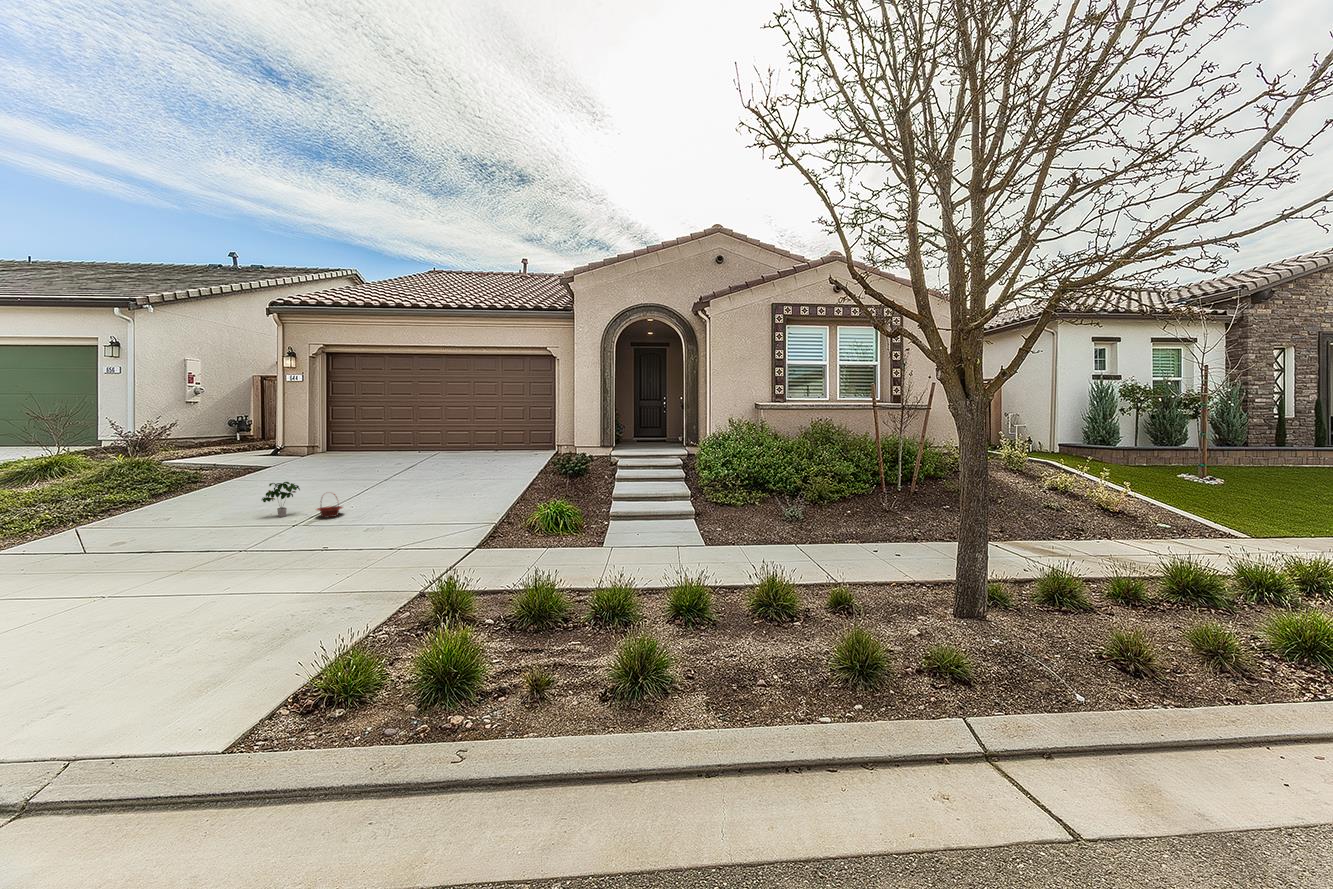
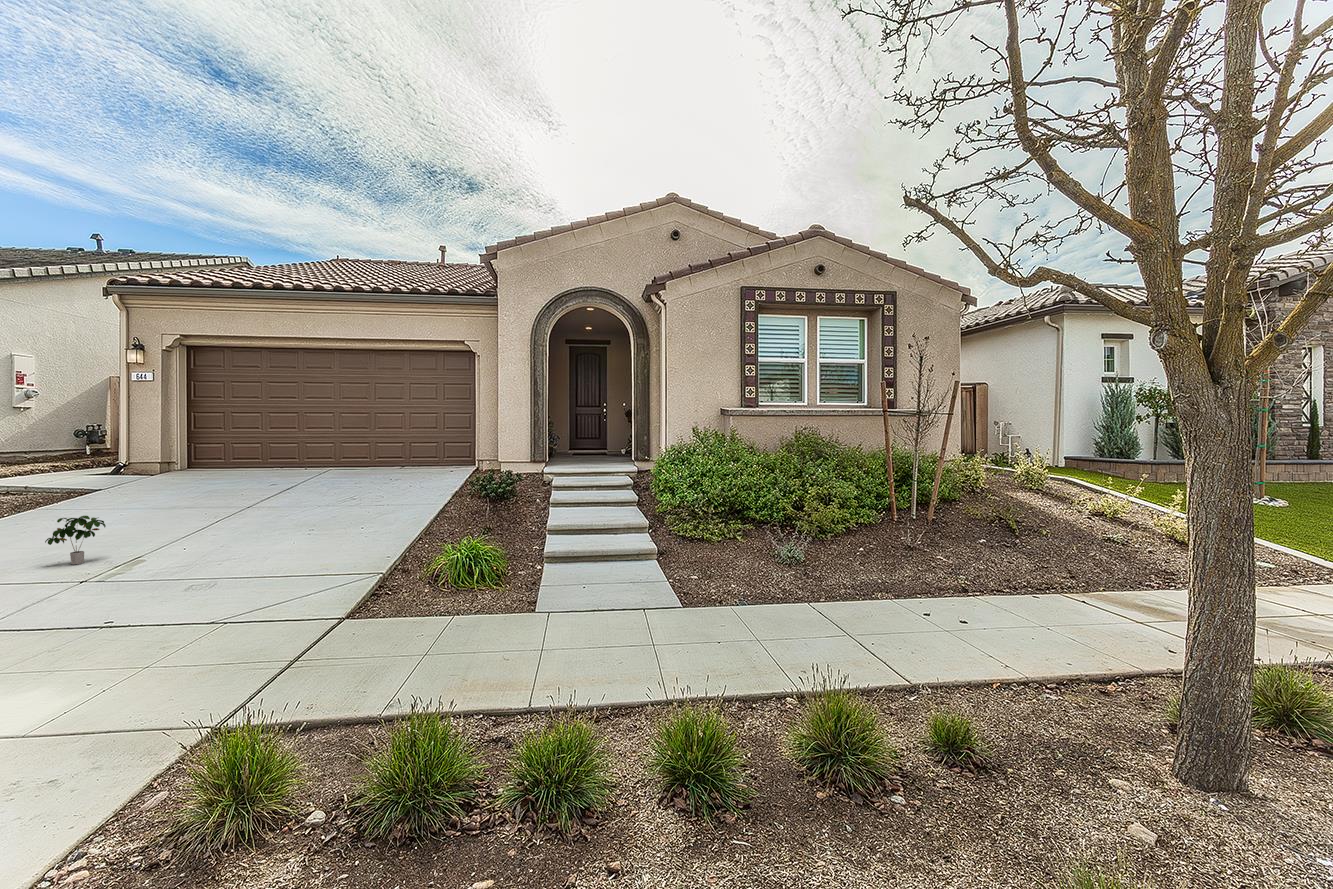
basket: present [317,494,342,517] -> none [124,529,168,564]

